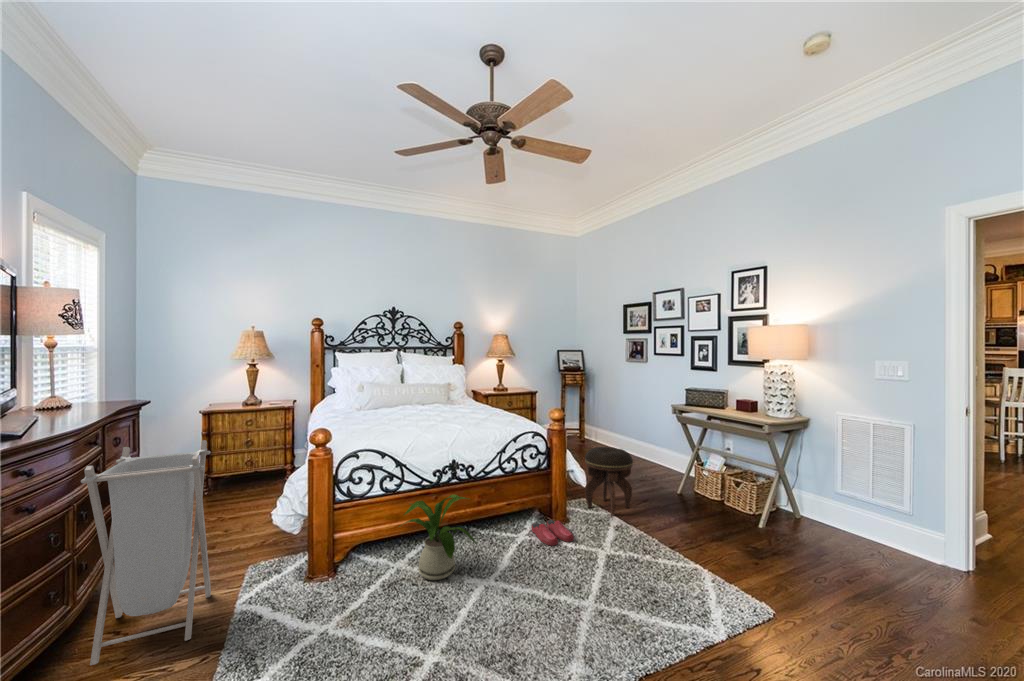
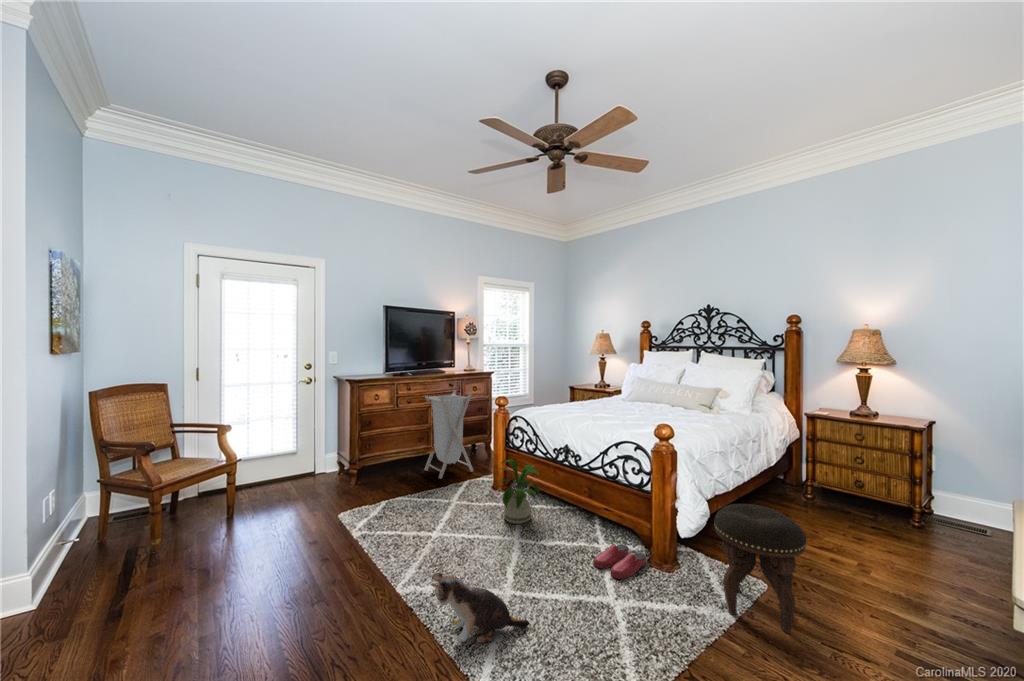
plush toy: none [626,579,665,633] -> present [431,572,529,643]

